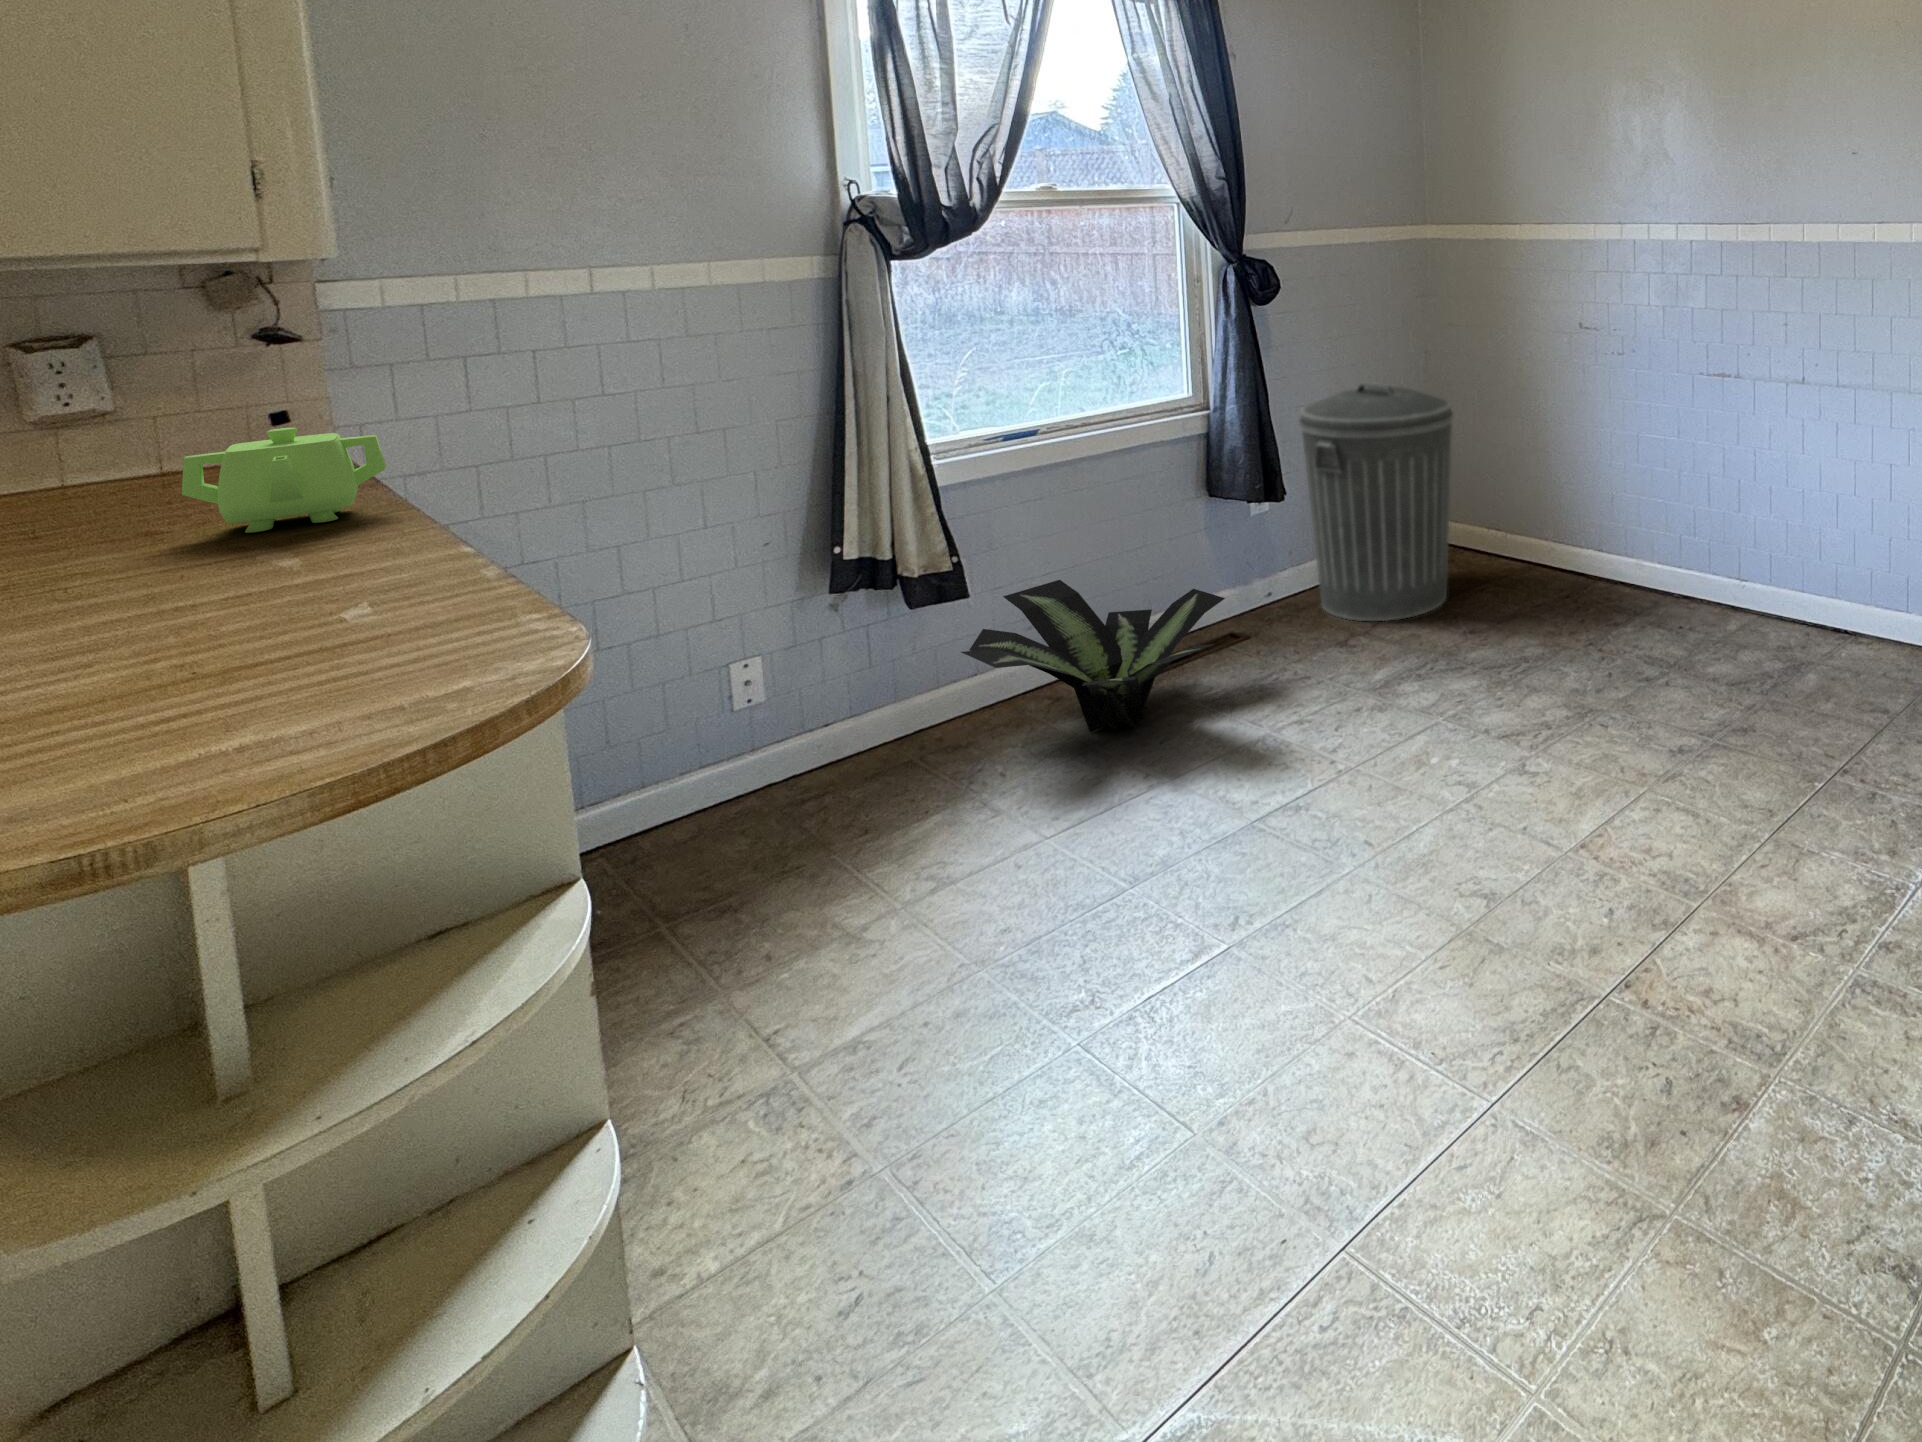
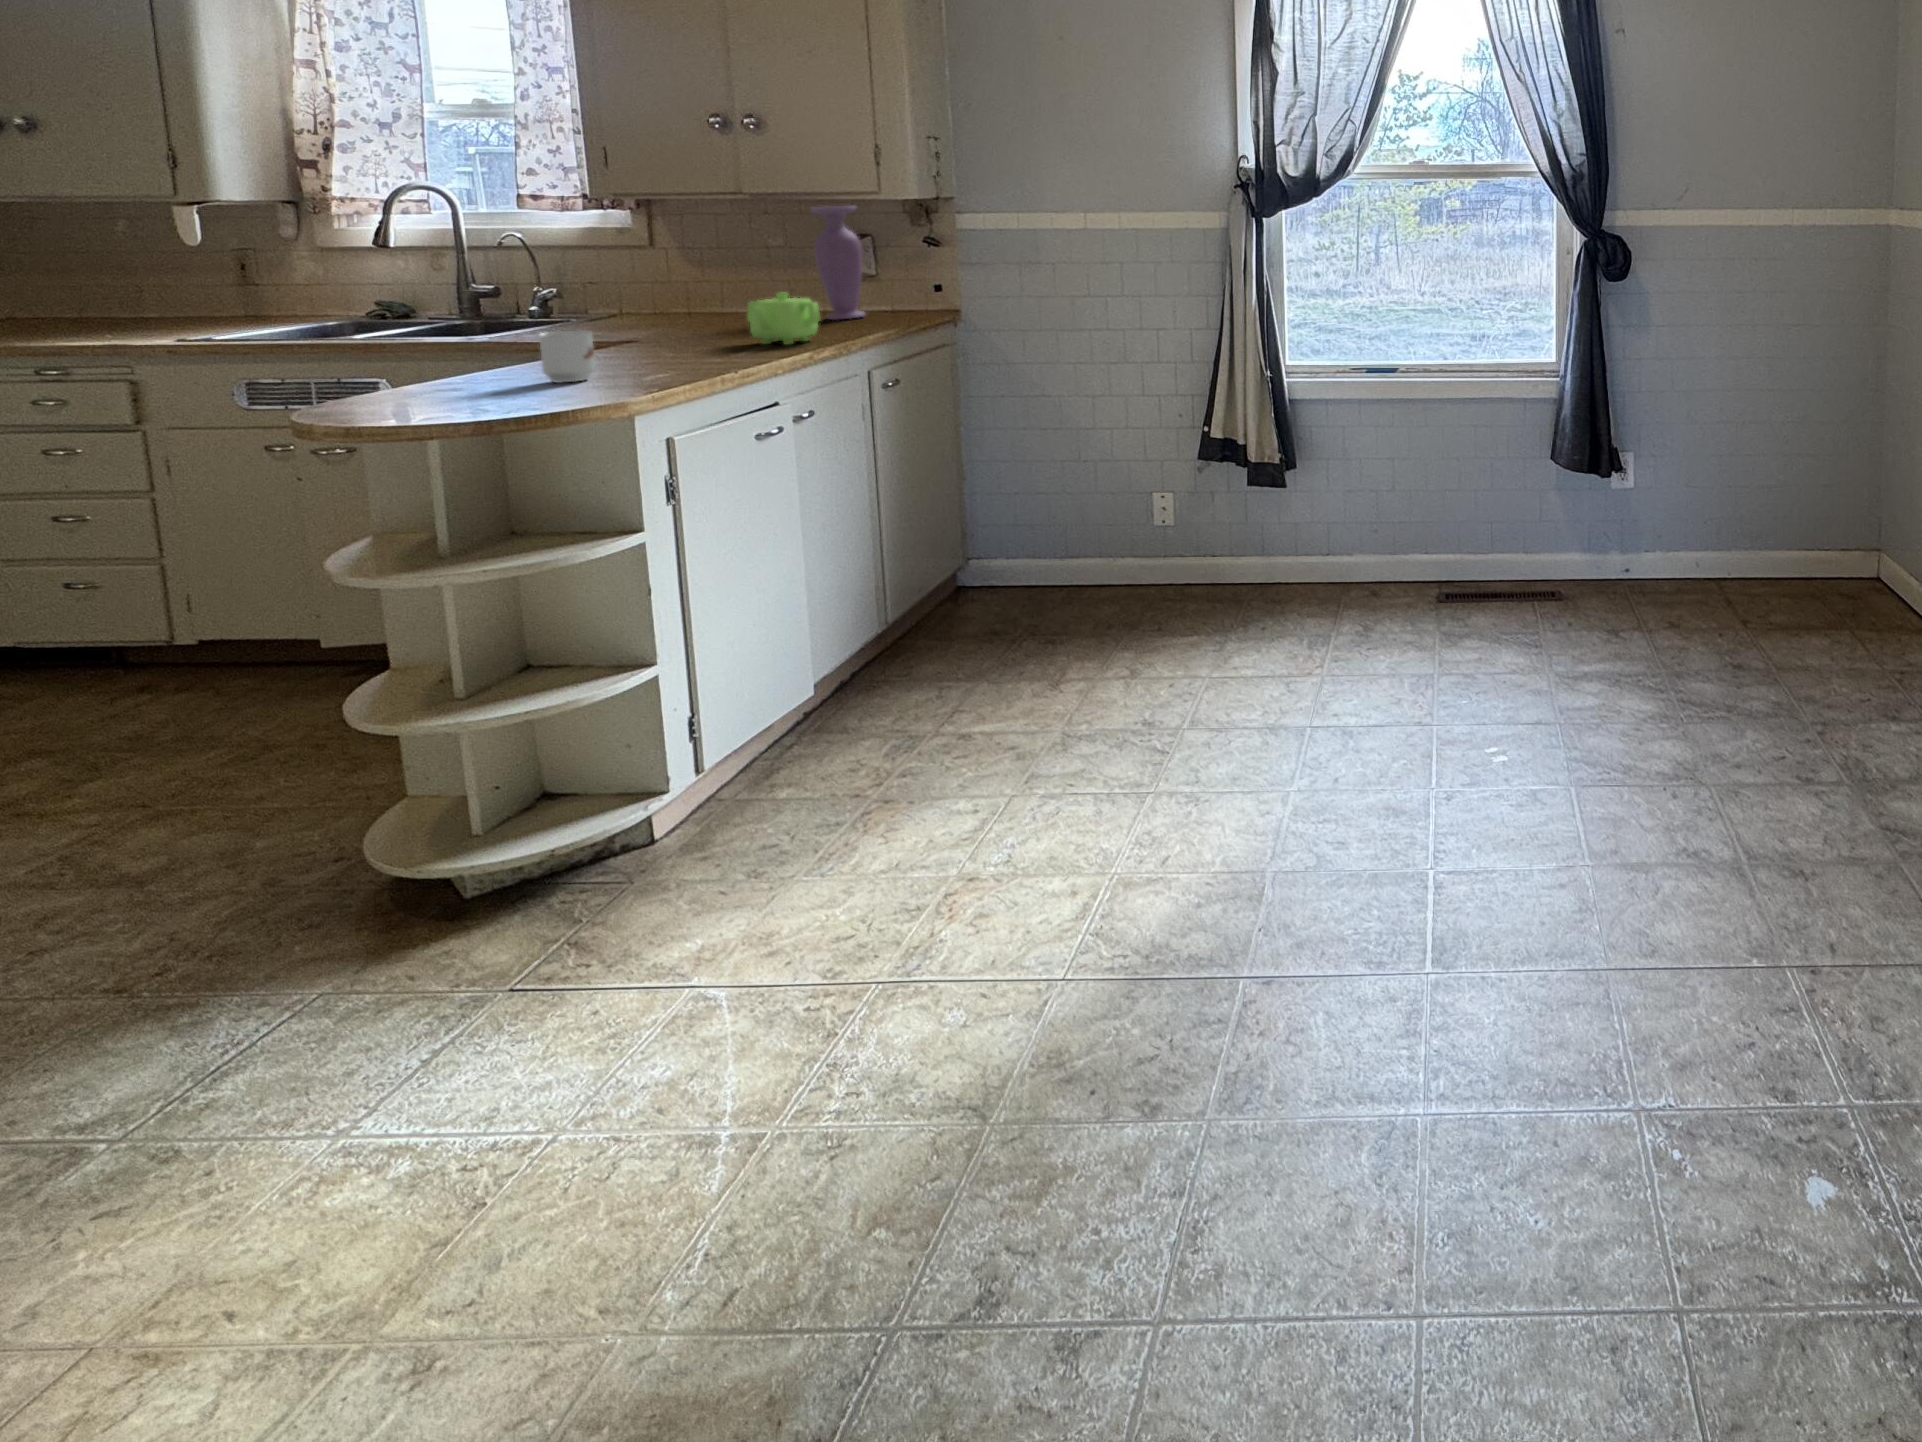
vase: none [49,268,202,490] -> present [811,206,865,320]
trash can: present [1299,383,1453,621] -> none [1624,379,1796,640]
mug: none [78,534,234,661] -> present [539,330,595,383]
potted plant: present [961,580,1225,733] -> none [1229,503,1464,640]

